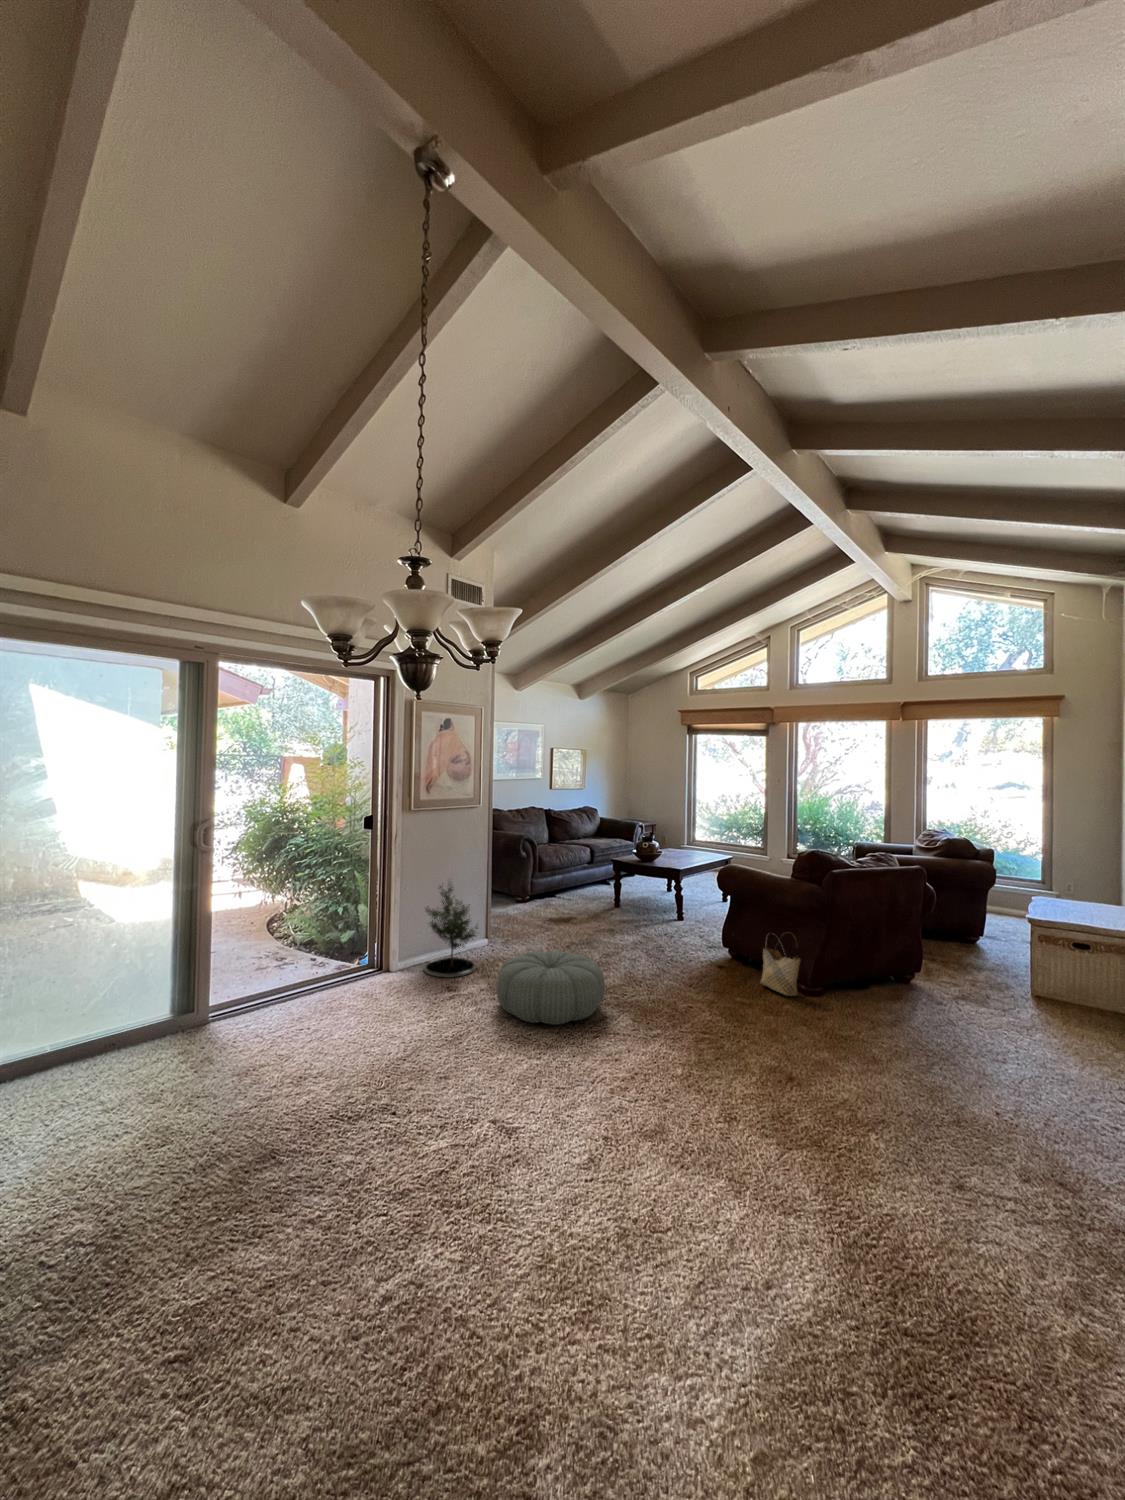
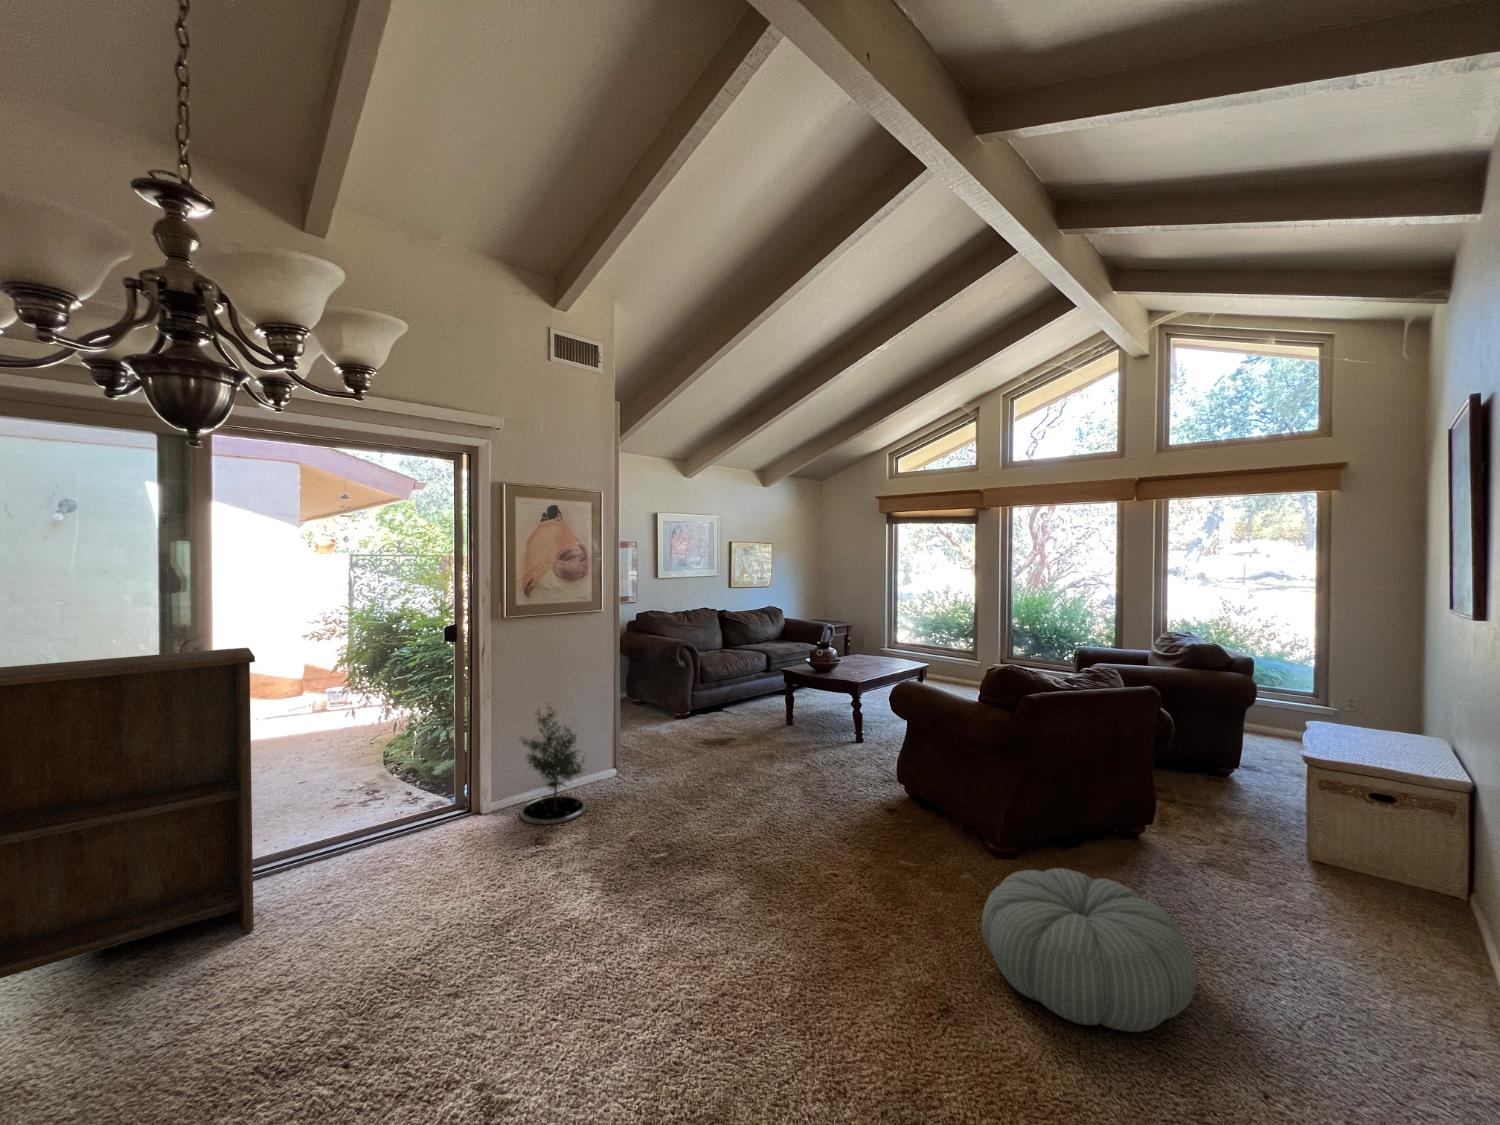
bookshelf: none [53,829,271,1107] -> present [0,648,255,978]
woven basket: present [761,948,801,996] -> none [937,772,988,857]
pouf: present [496,950,605,1025] -> present [982,868,1196,1032]

